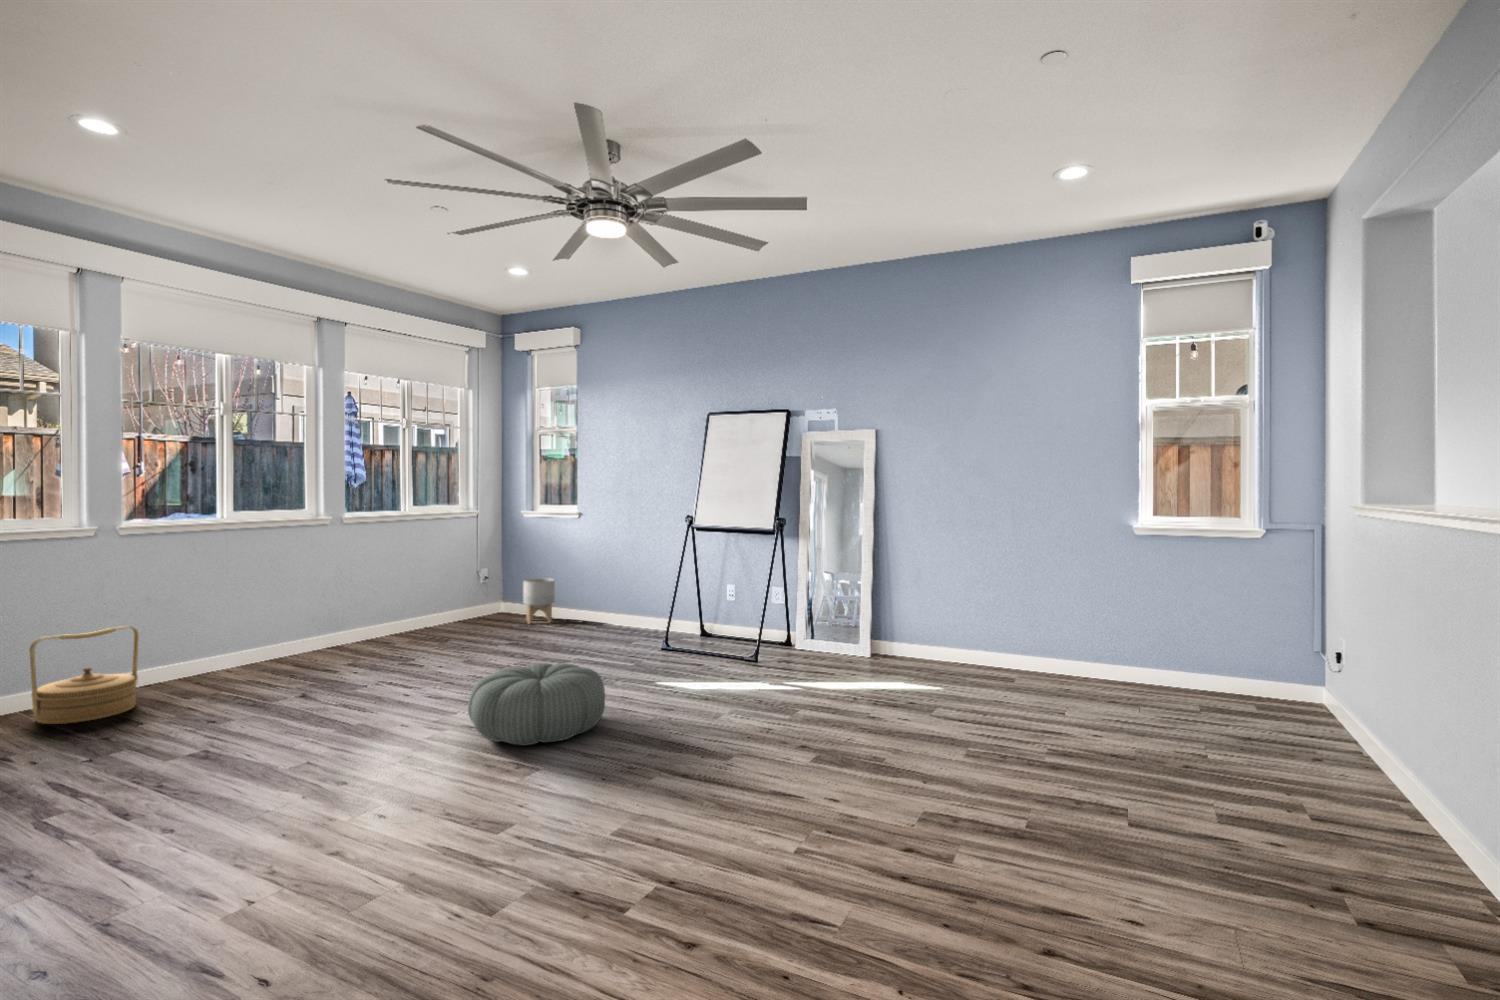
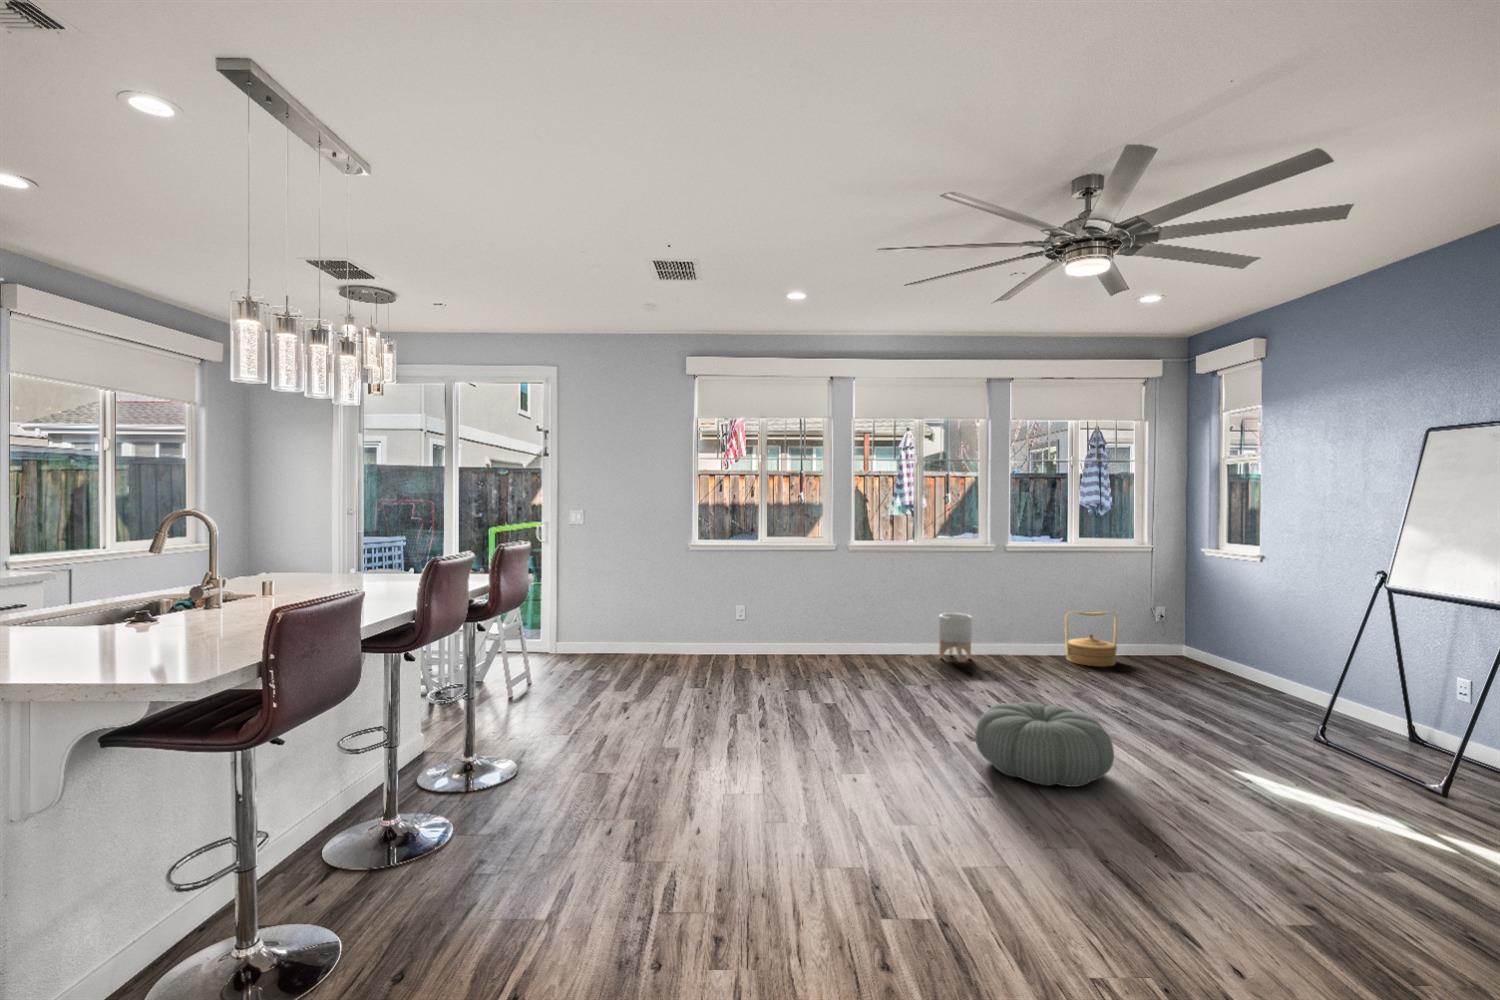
planter: present [523,578,555,624] -> present [939,613,972,662]
woven basket: present [29,626,139,724] -> present [1065,611,1118,667]

